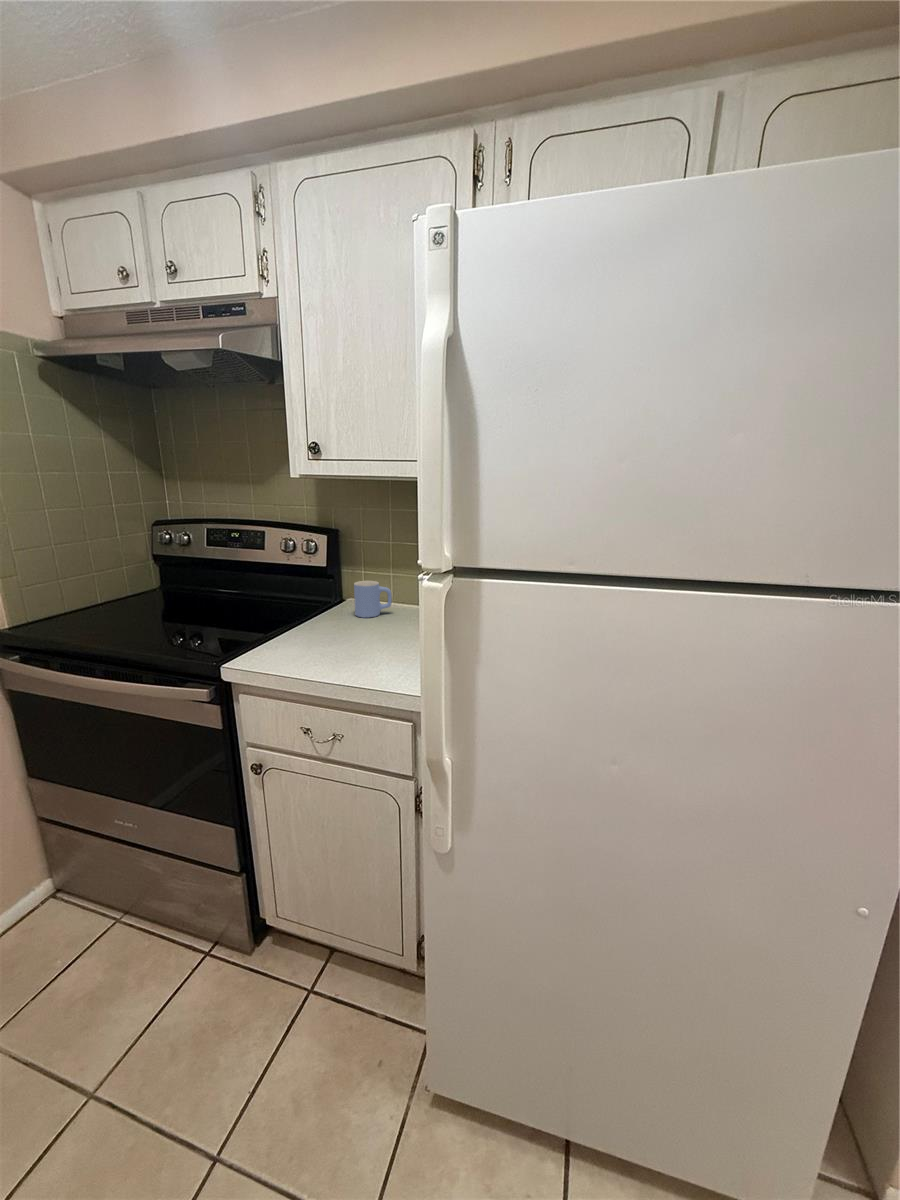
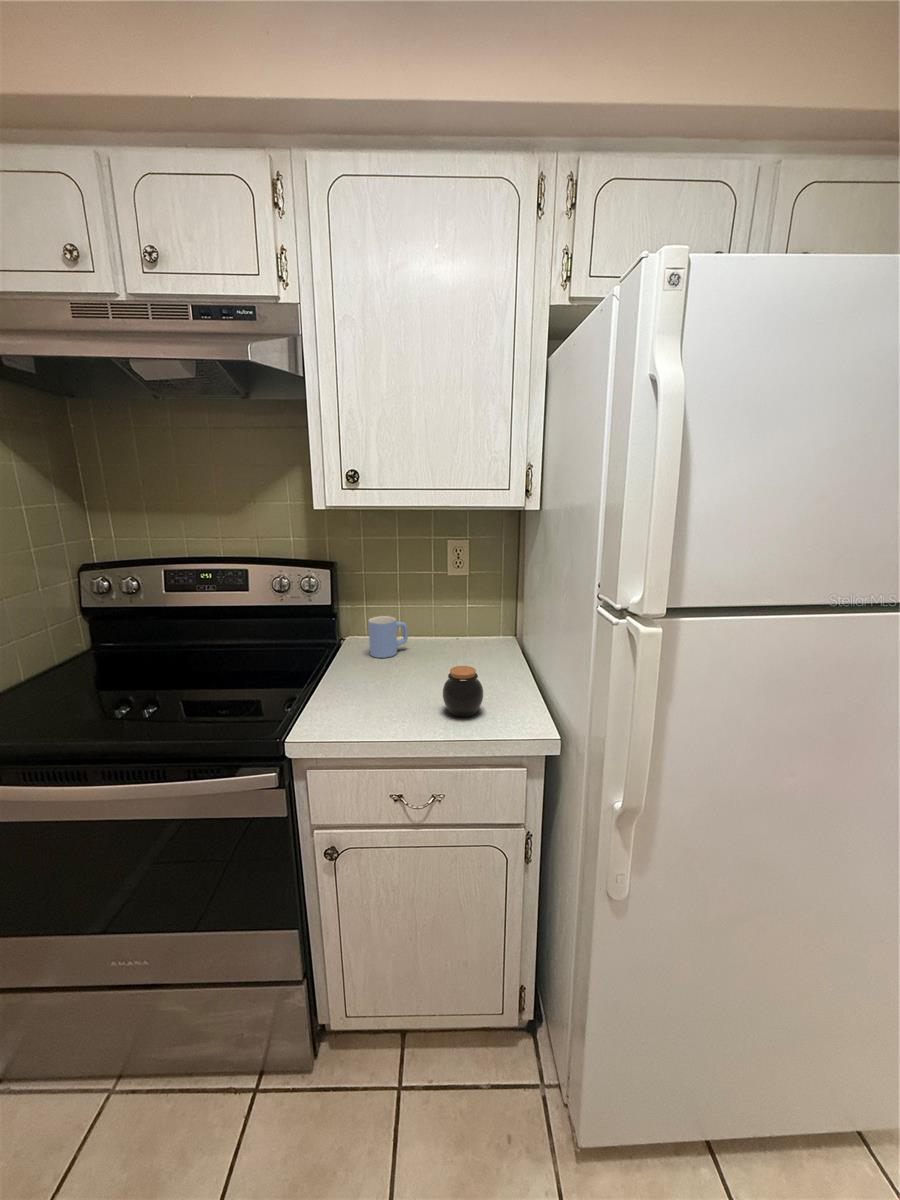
jar: none [356,623,394,668] -> present [443,666,483,717]

